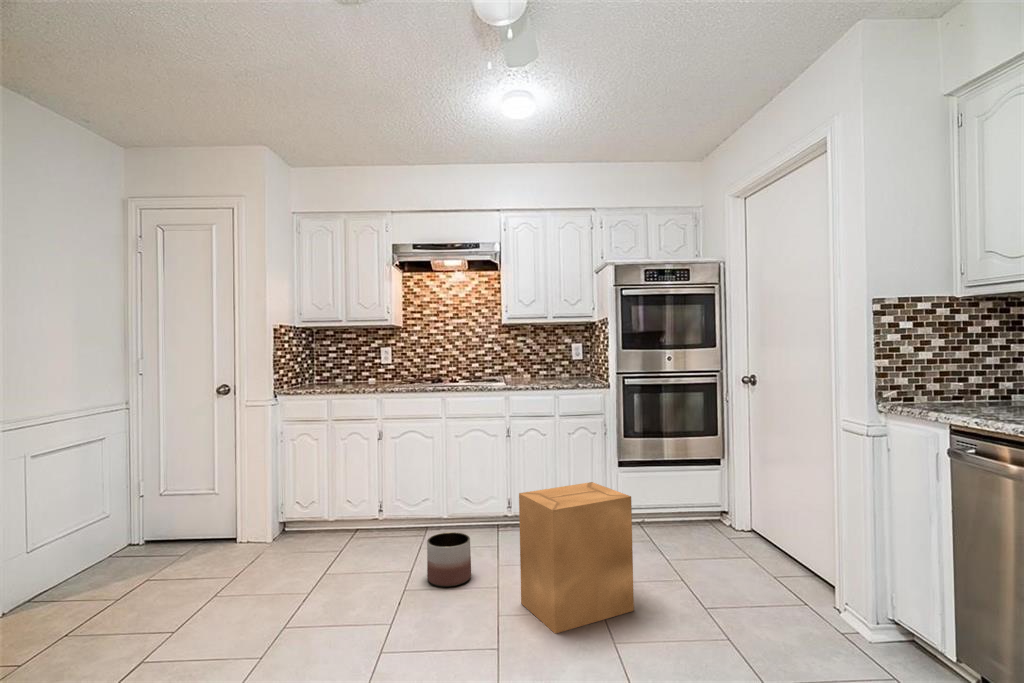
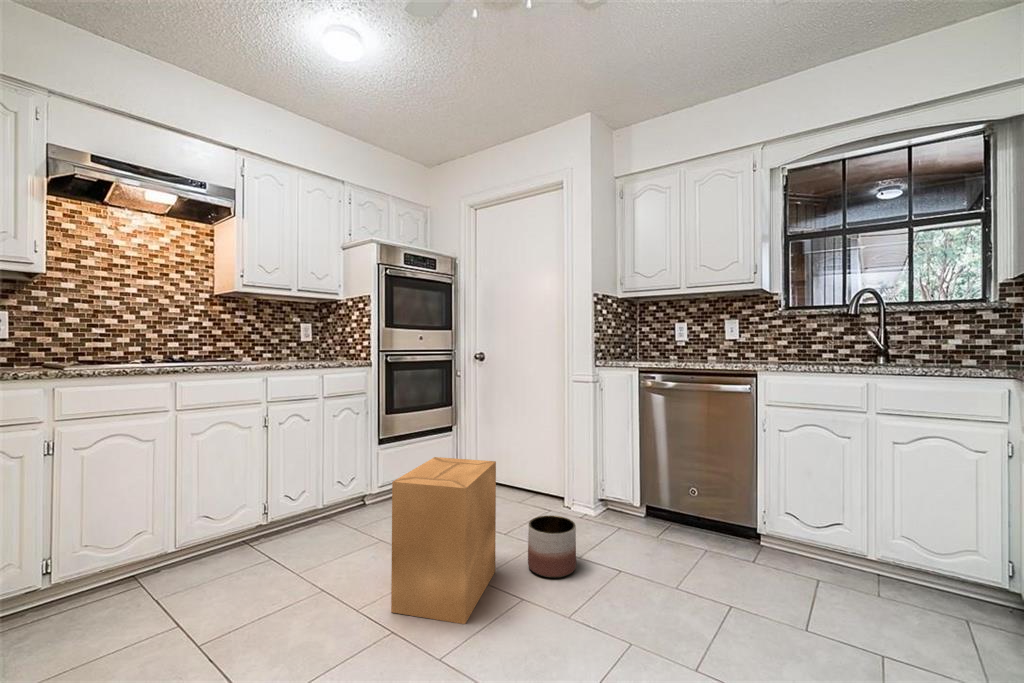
planter: present [427,532,471,587] -> present [528,515,576,578]

